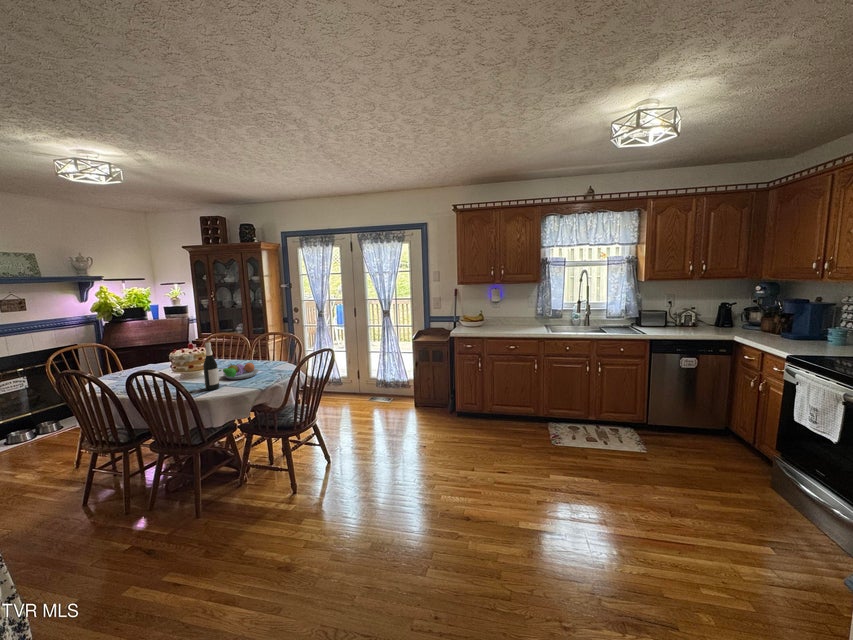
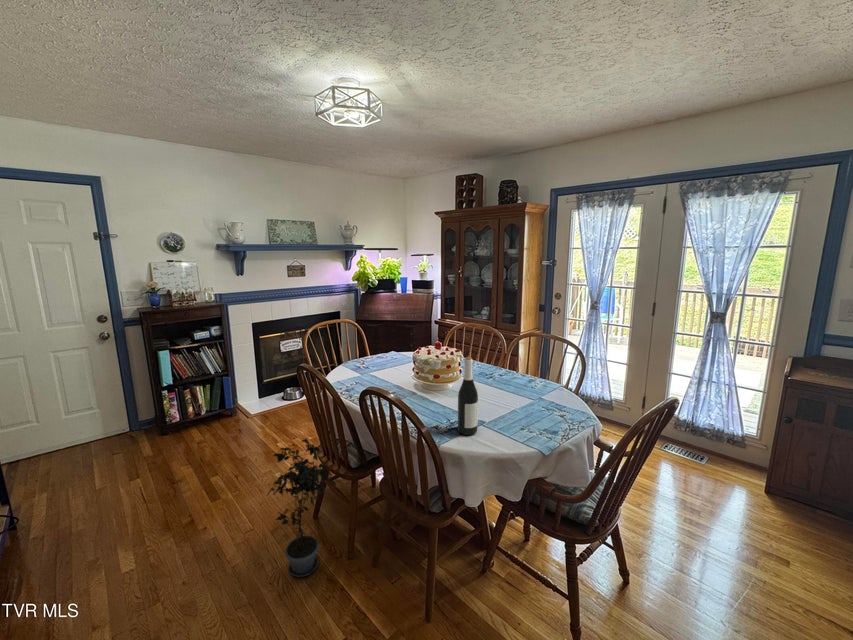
fruit bowl: present [219,363,258,379] -> none [474,383,531,416]
potted plant: none [41,423,110,532] -> present [268,439,335,577]

